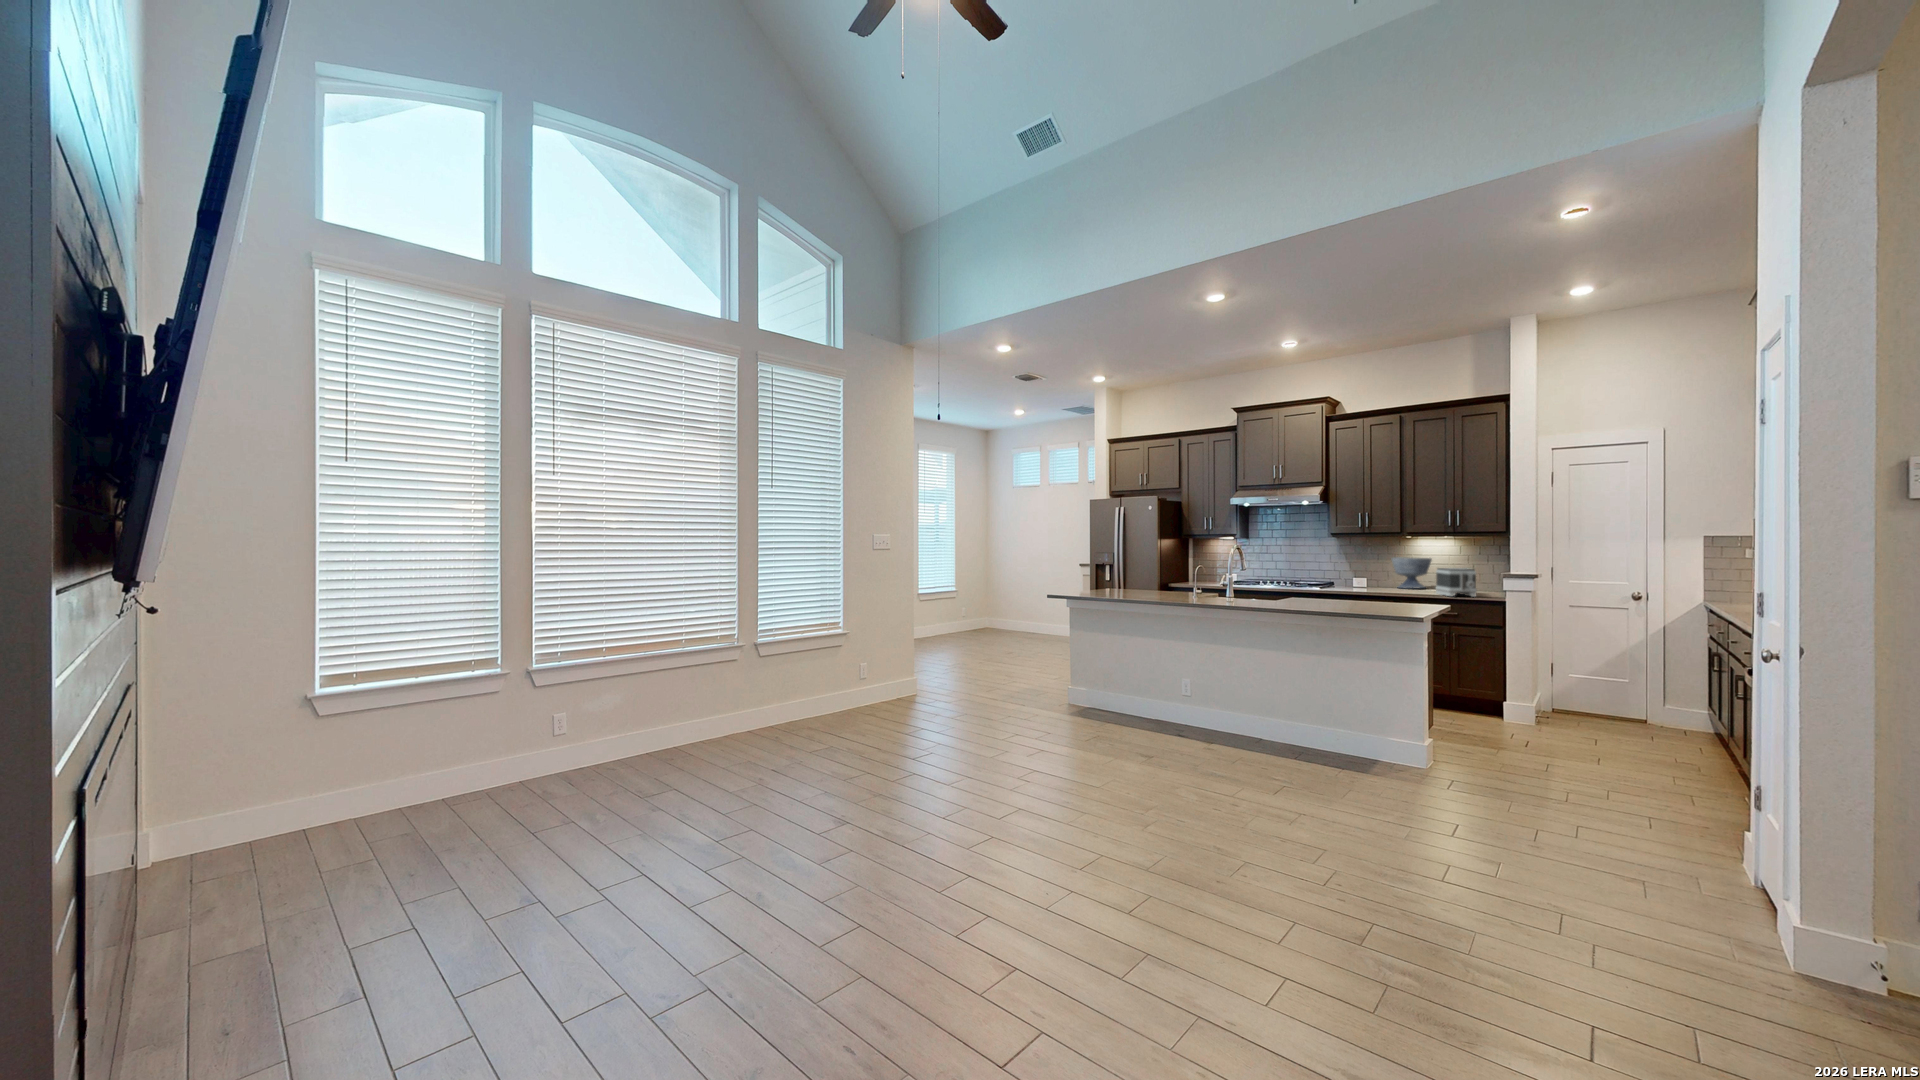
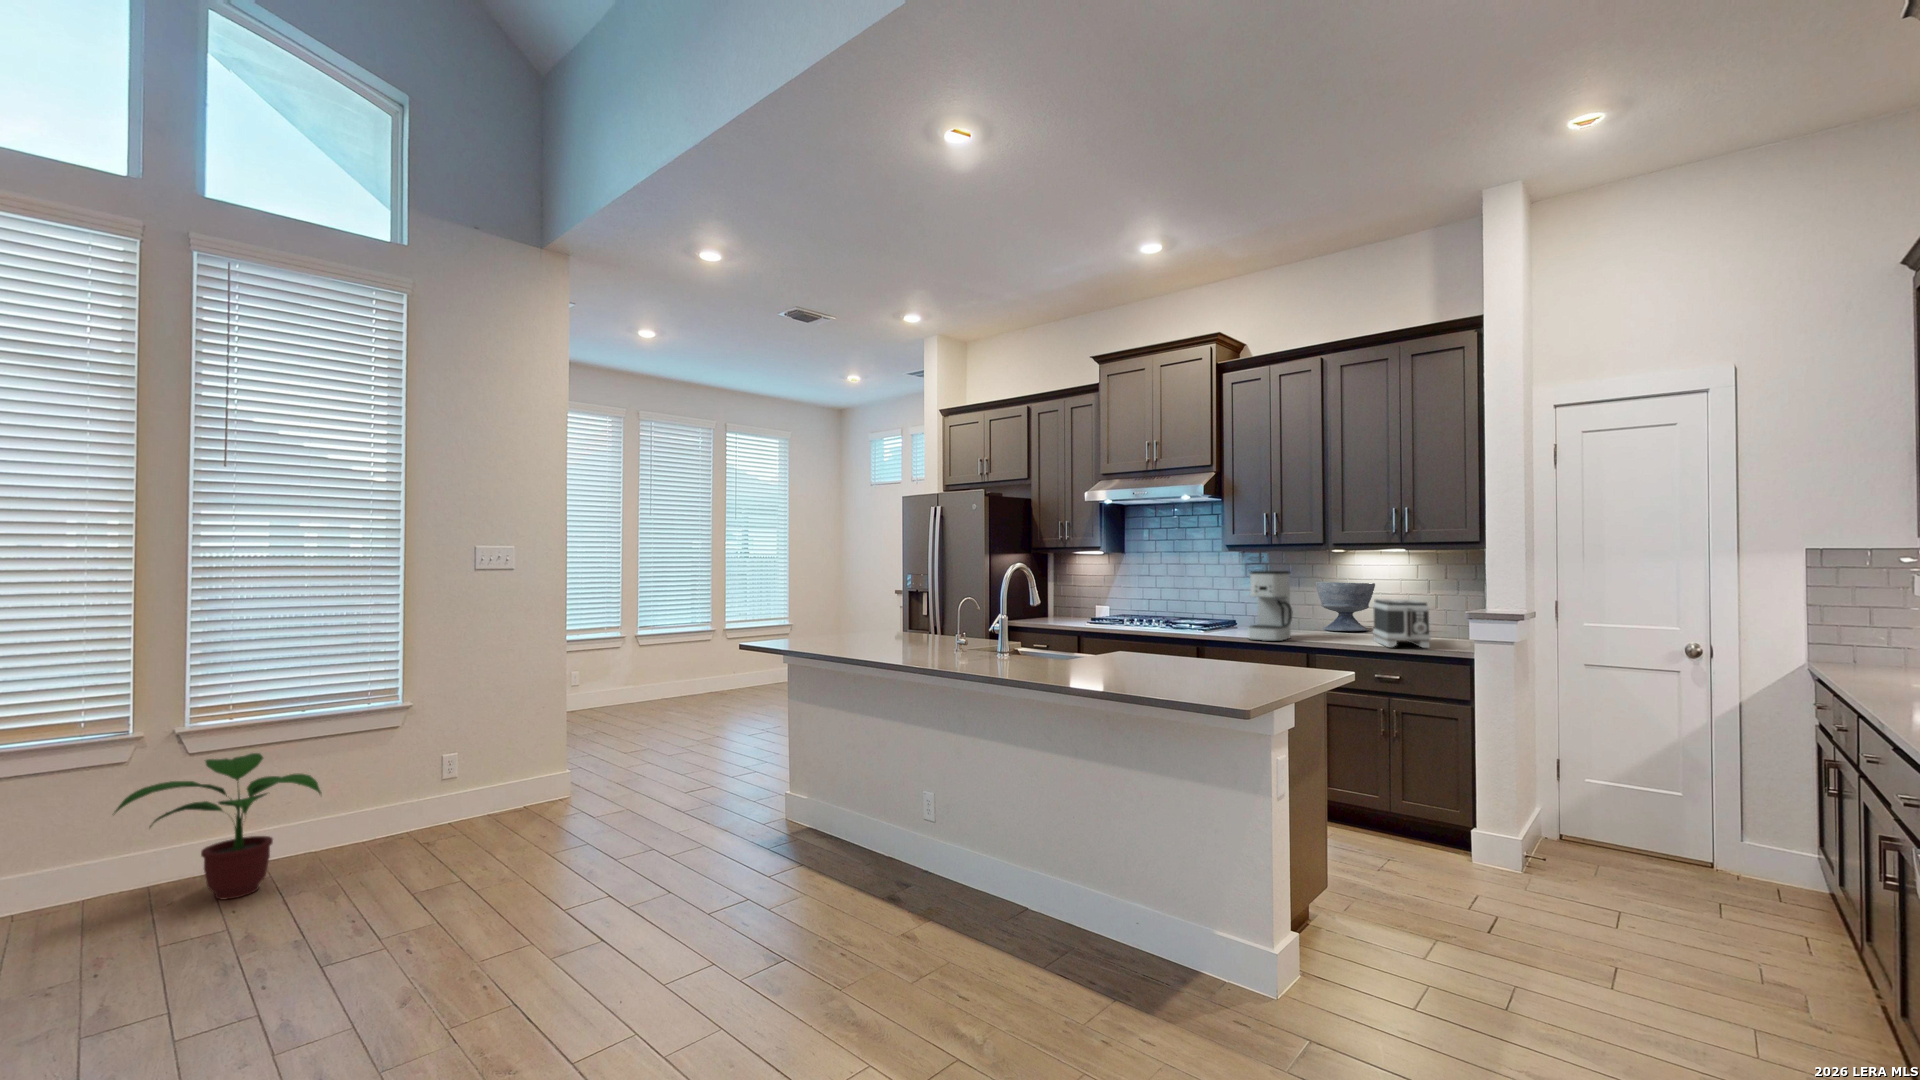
coffee maker: none [1356,550,1385,594] -> present [1249,571,1293,641]
potted plant: none [766,656,848,735] -> present [115,753,322,899]

